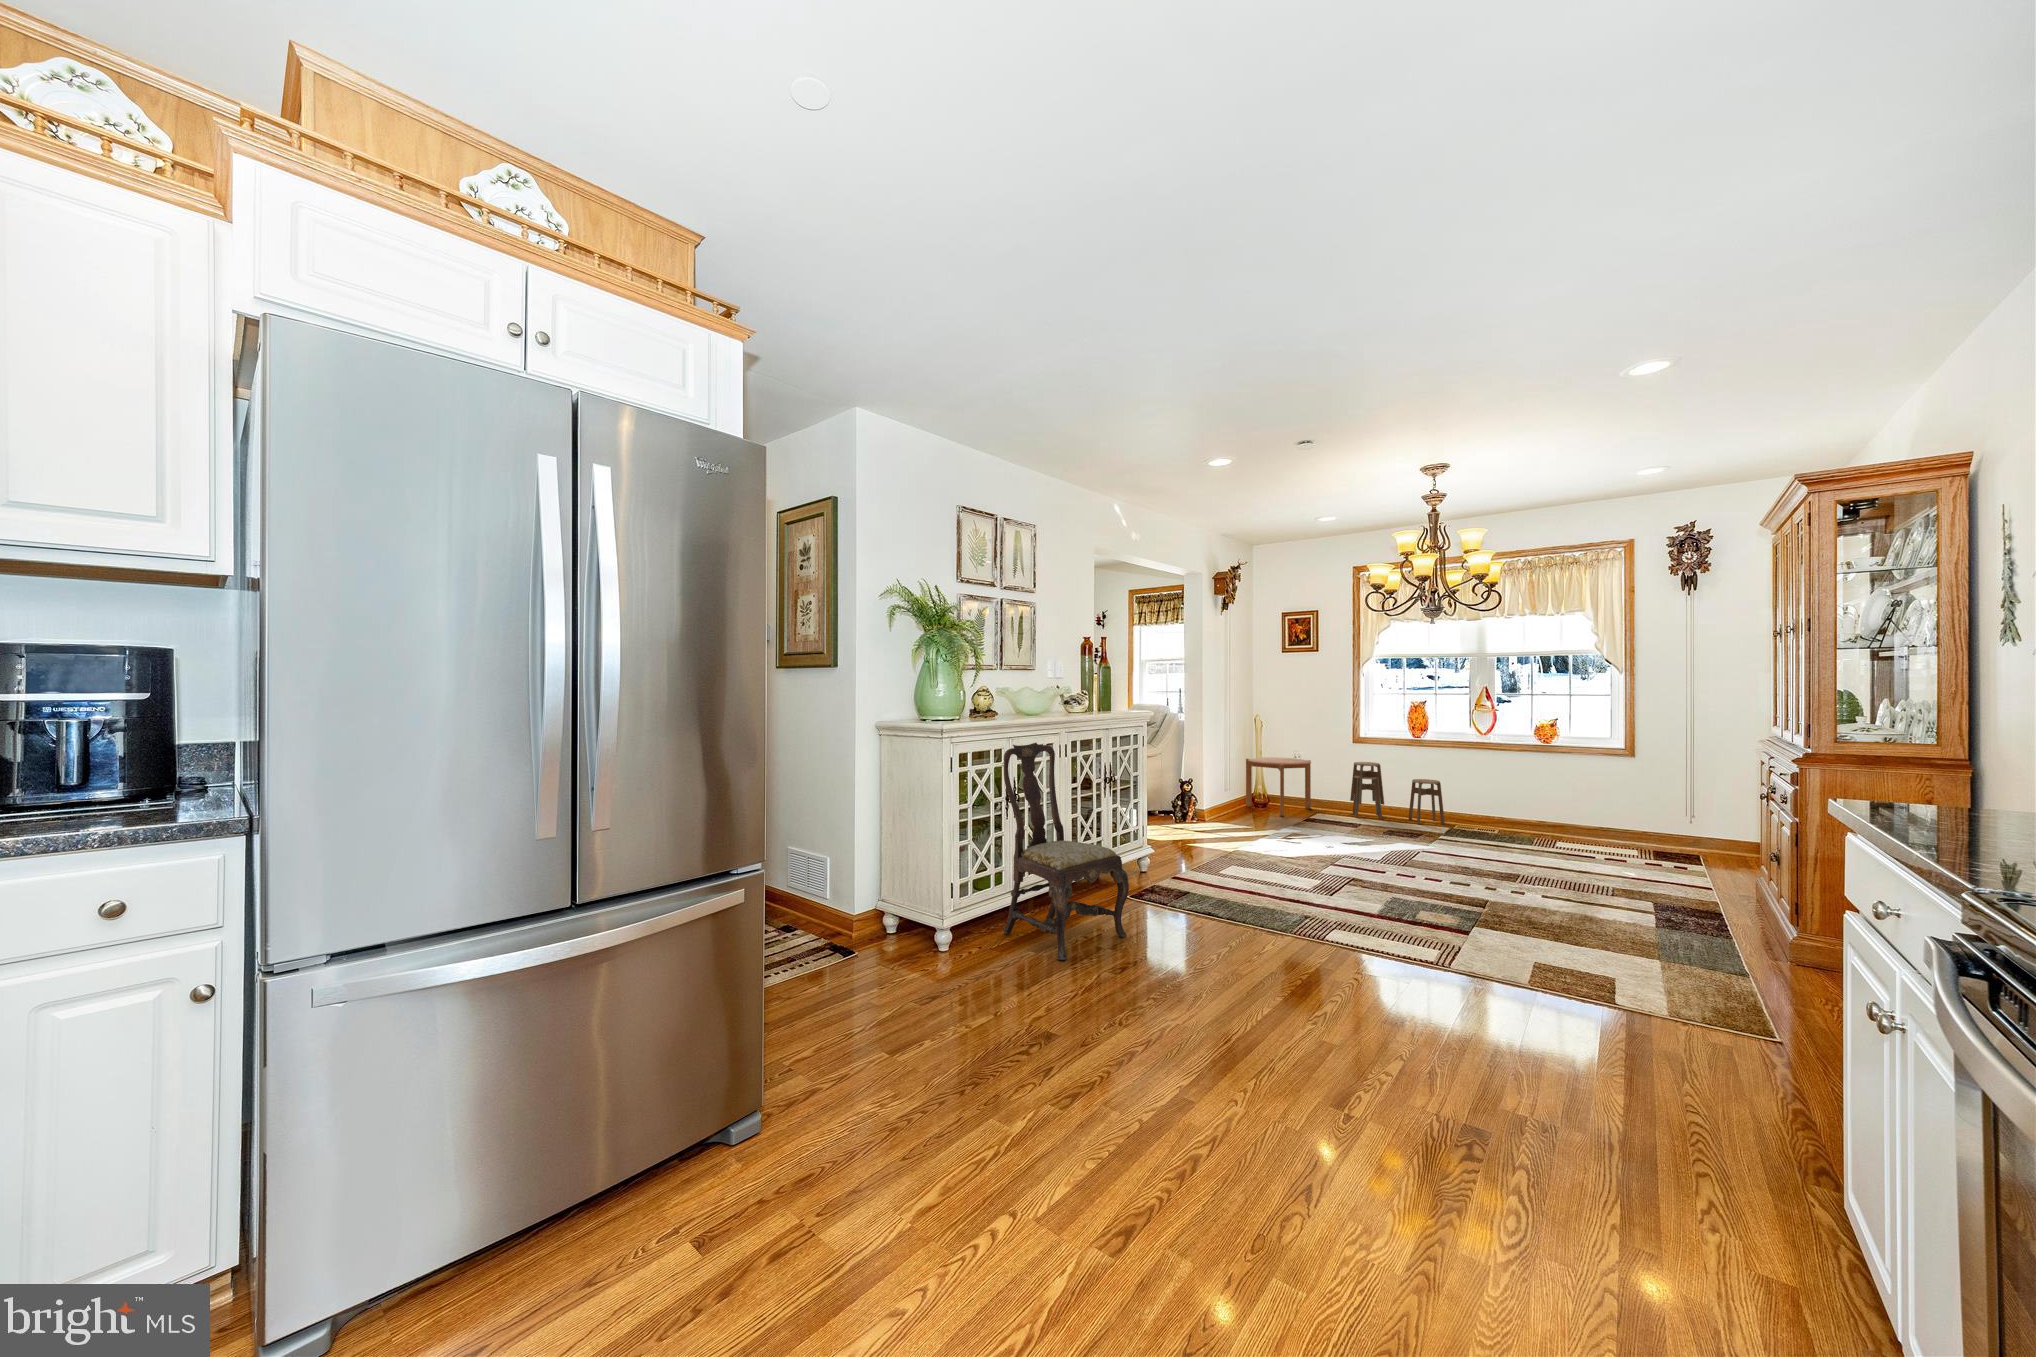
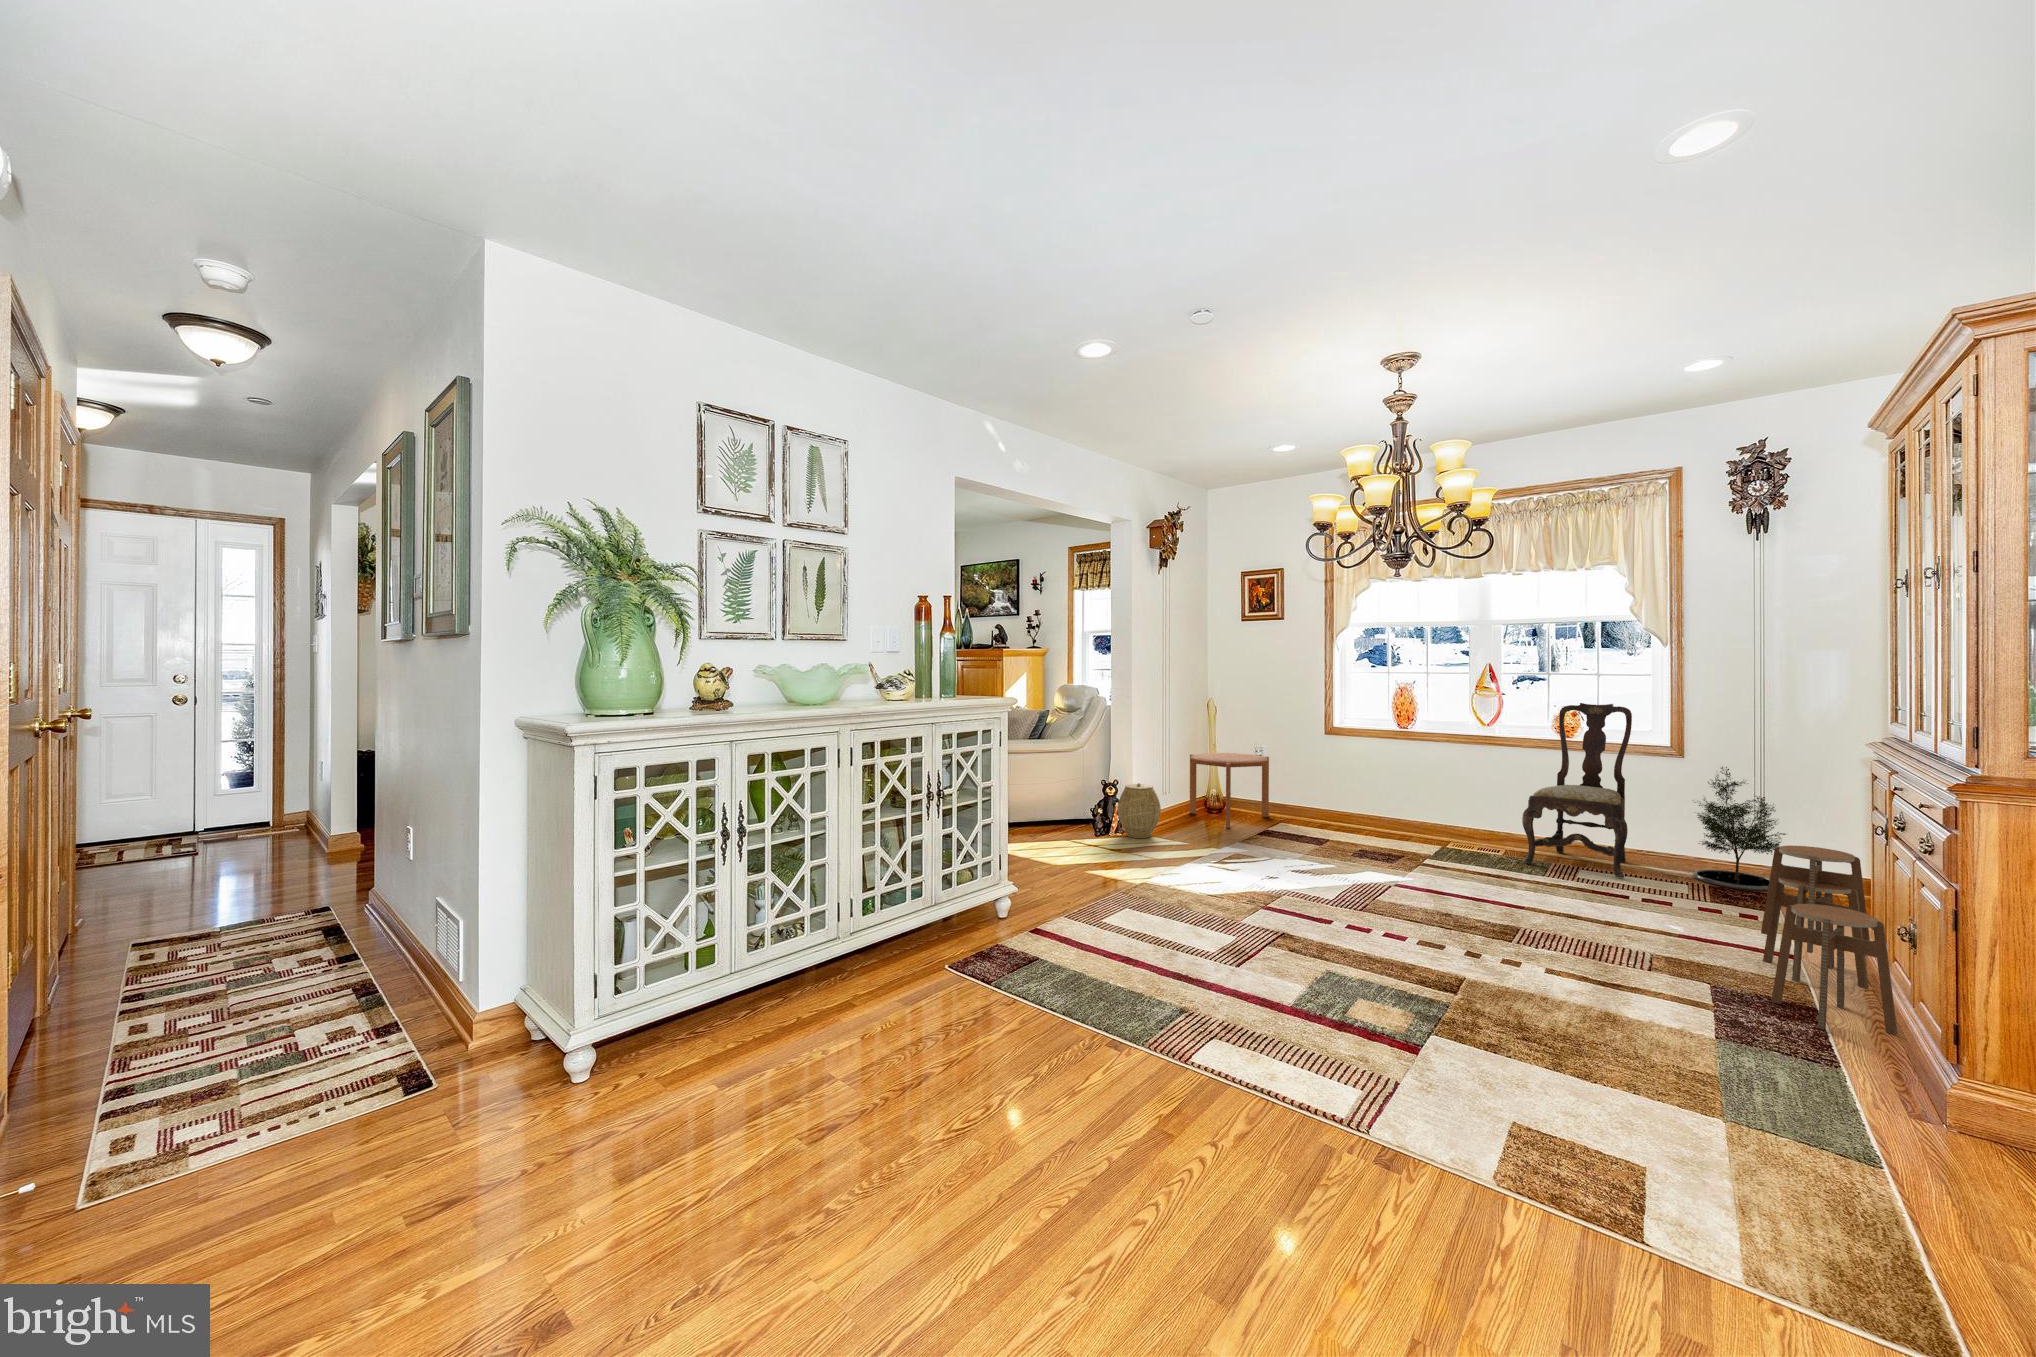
dining chair: present [1003,743,1129,960] -> present [1522,703,1632,878]
stool: present [1350,762,1445,825] -> present [1761,846,1897,1034]
potted tree: none [1642,762,1712,853] -> present [1693,767,1785,891]
woven basket: none [1197,780,1232,823] -> present [1118,783,1161,838]

